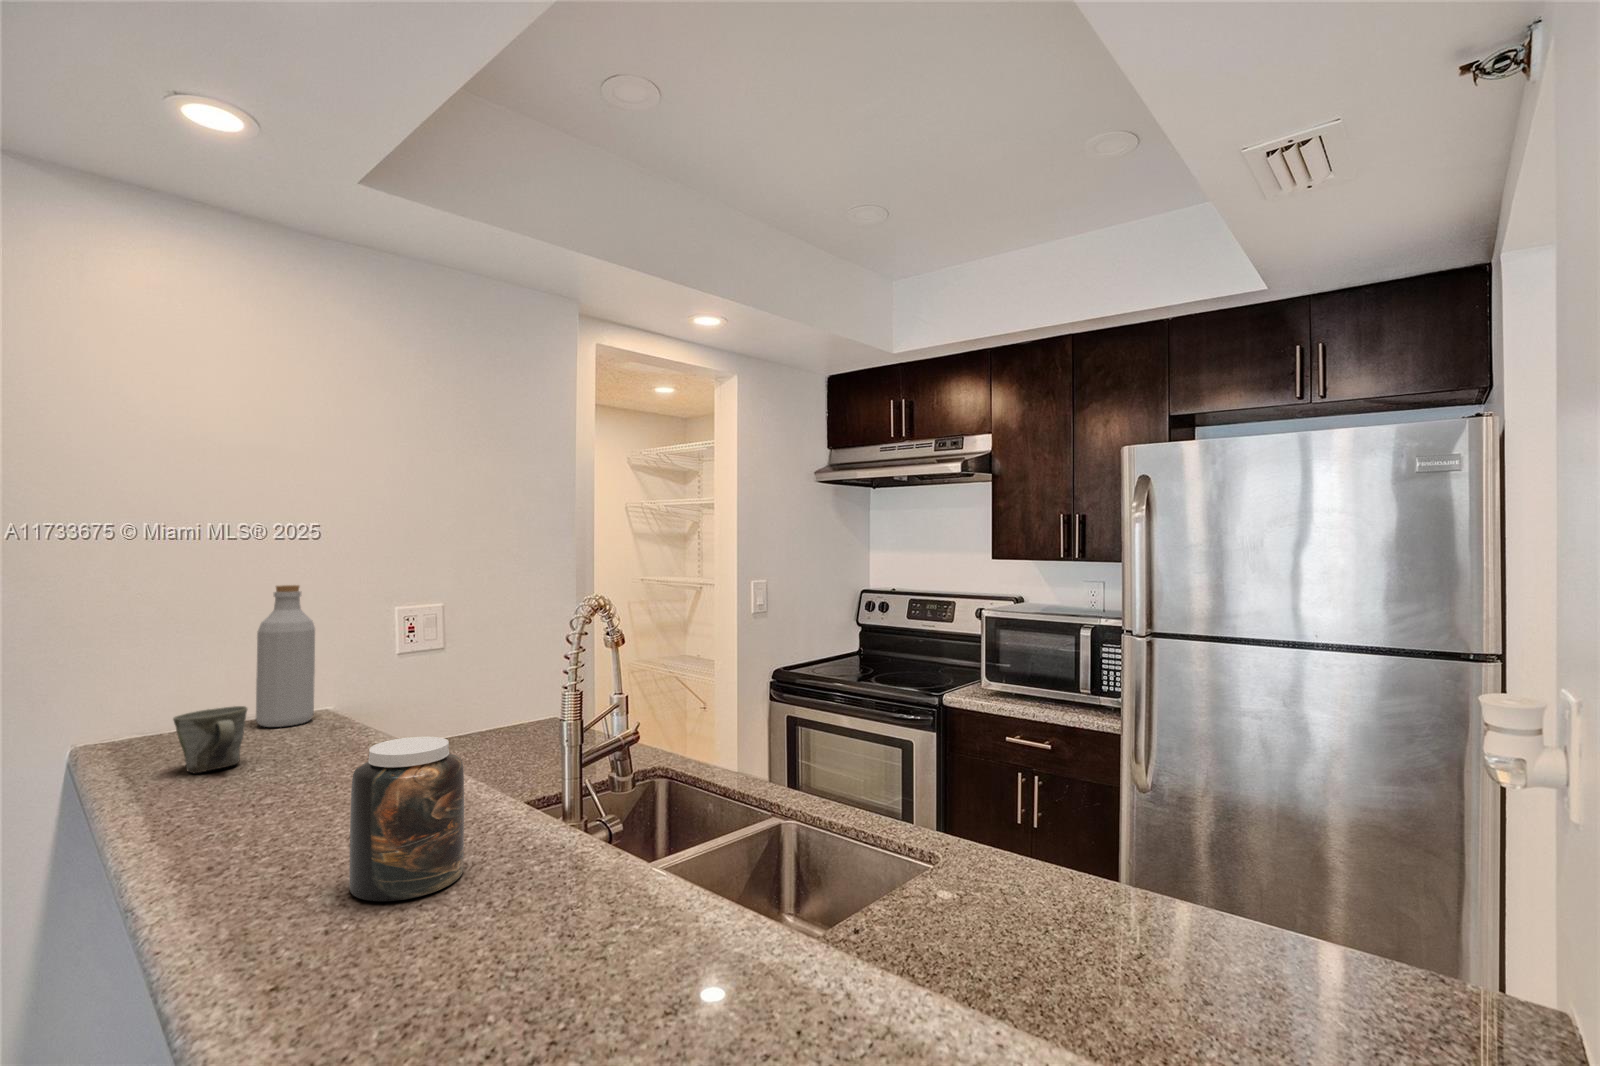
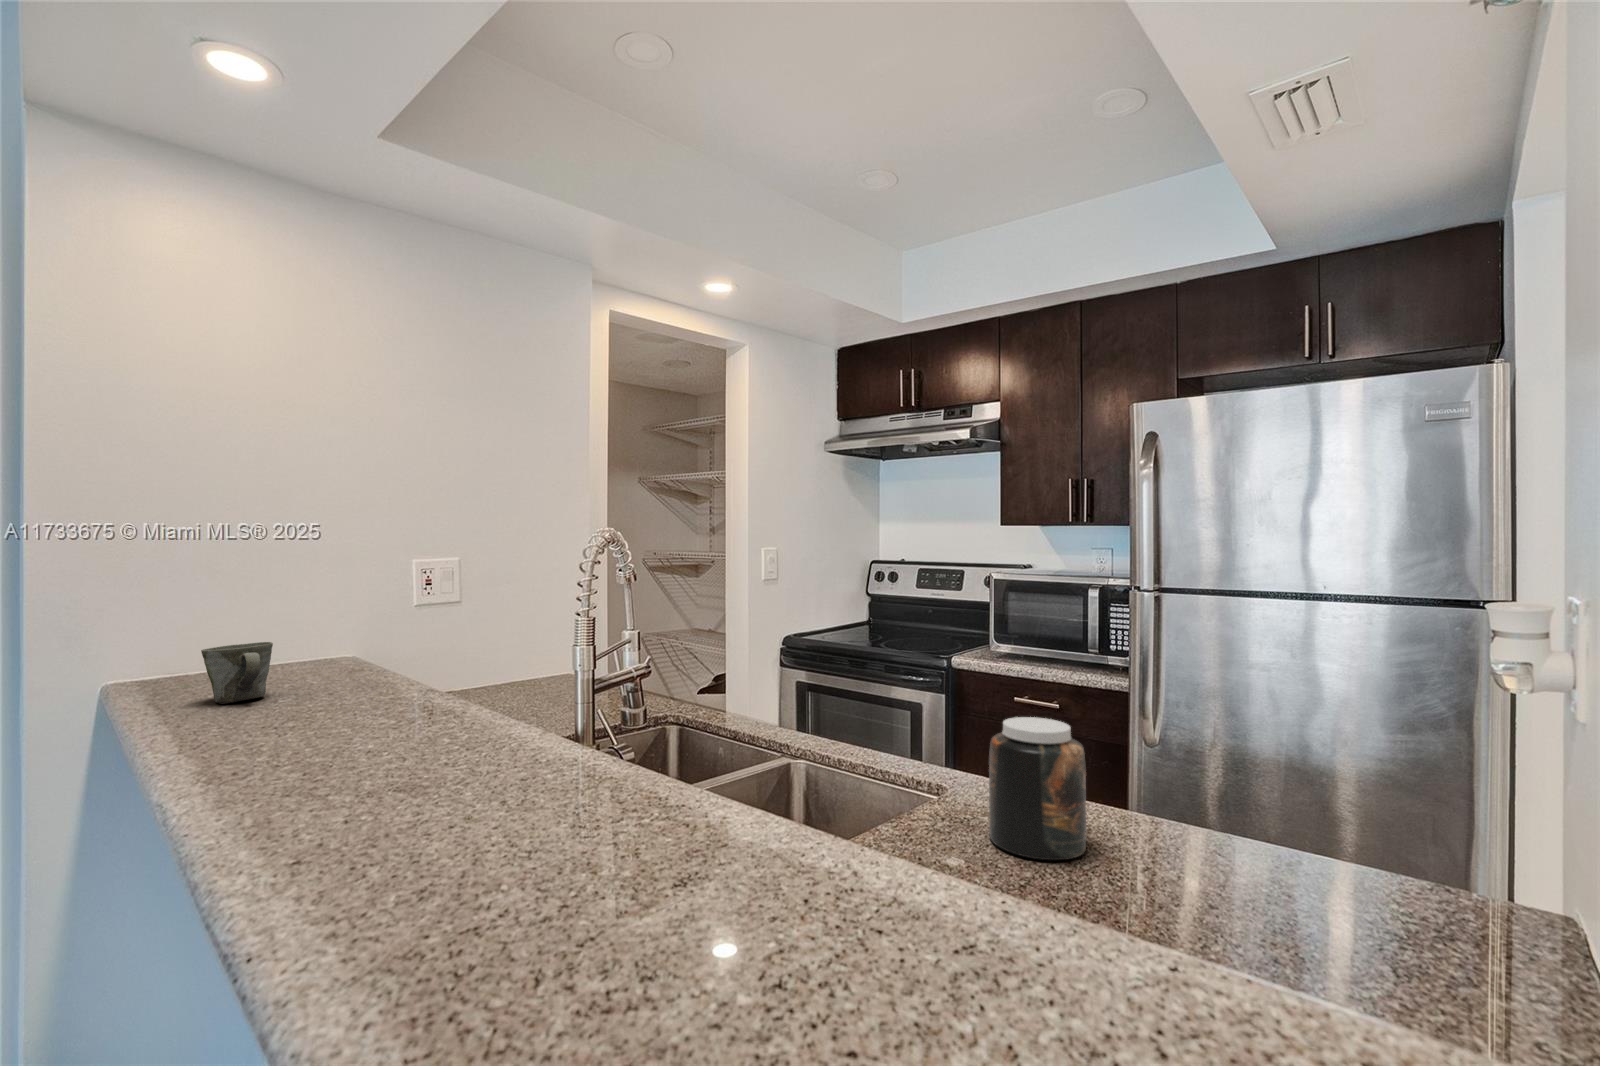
bottle: present [256,585,315,727] -> none [282,534,339,670]
jar: present [349,737,464,901] -> present [989,717,1086,860]

